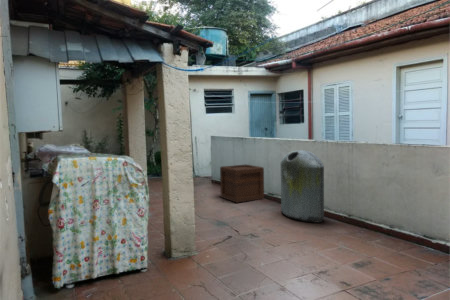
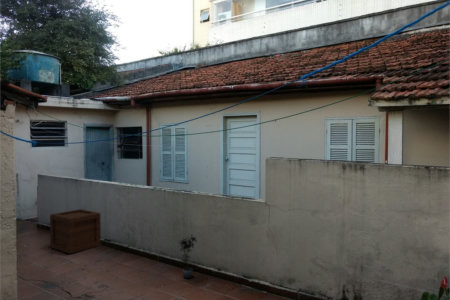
trash can: present [281,150,324,222] -> none [118,199,161,271]
potted plant: none [343,186,365,233] -> present [180,237,196,278]

